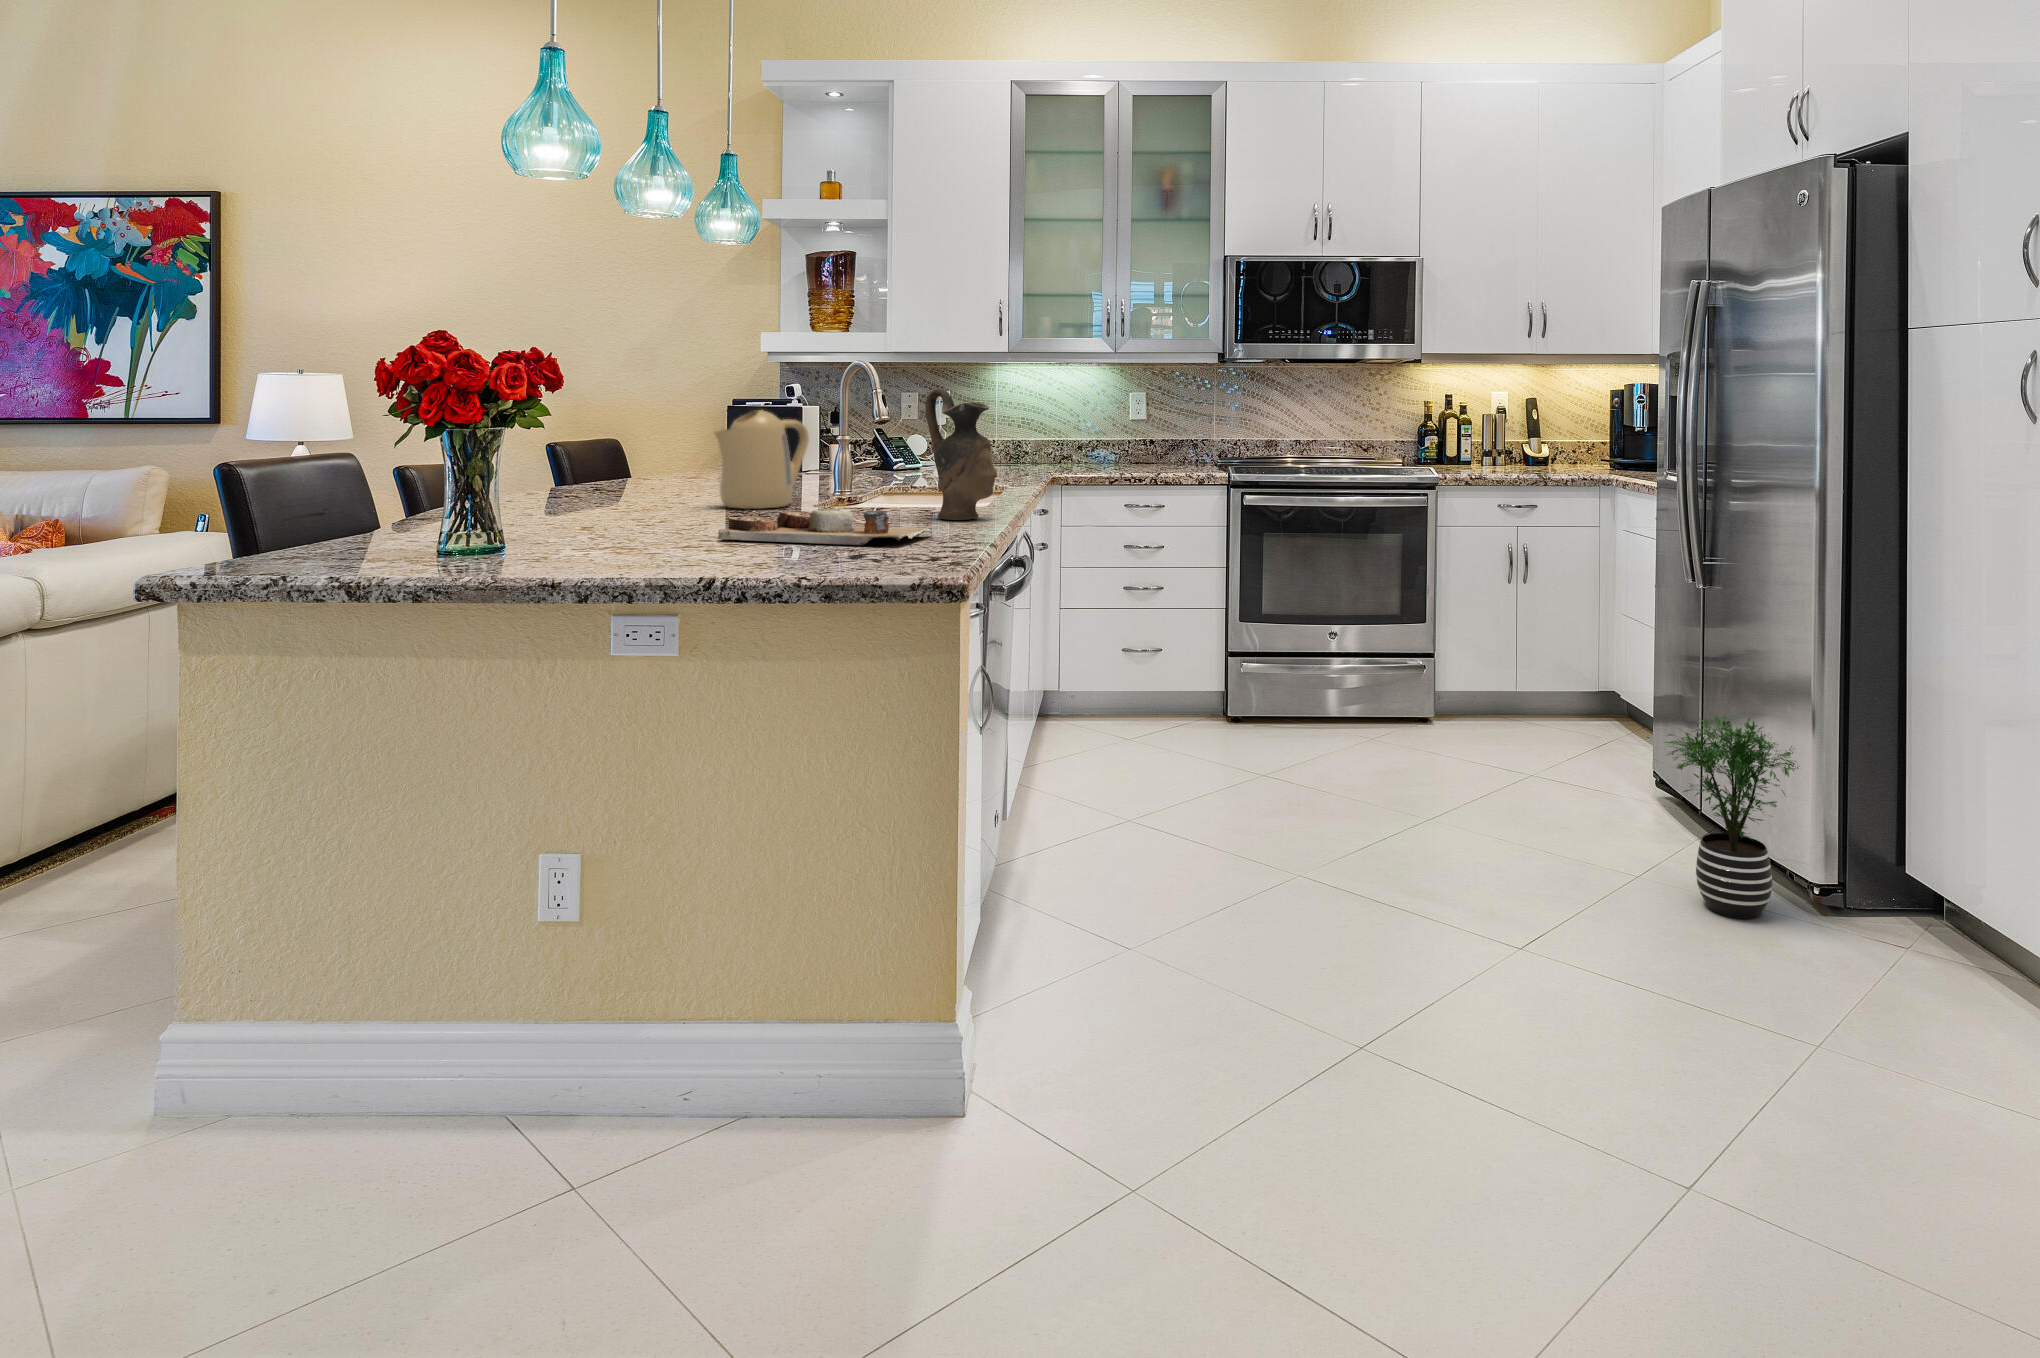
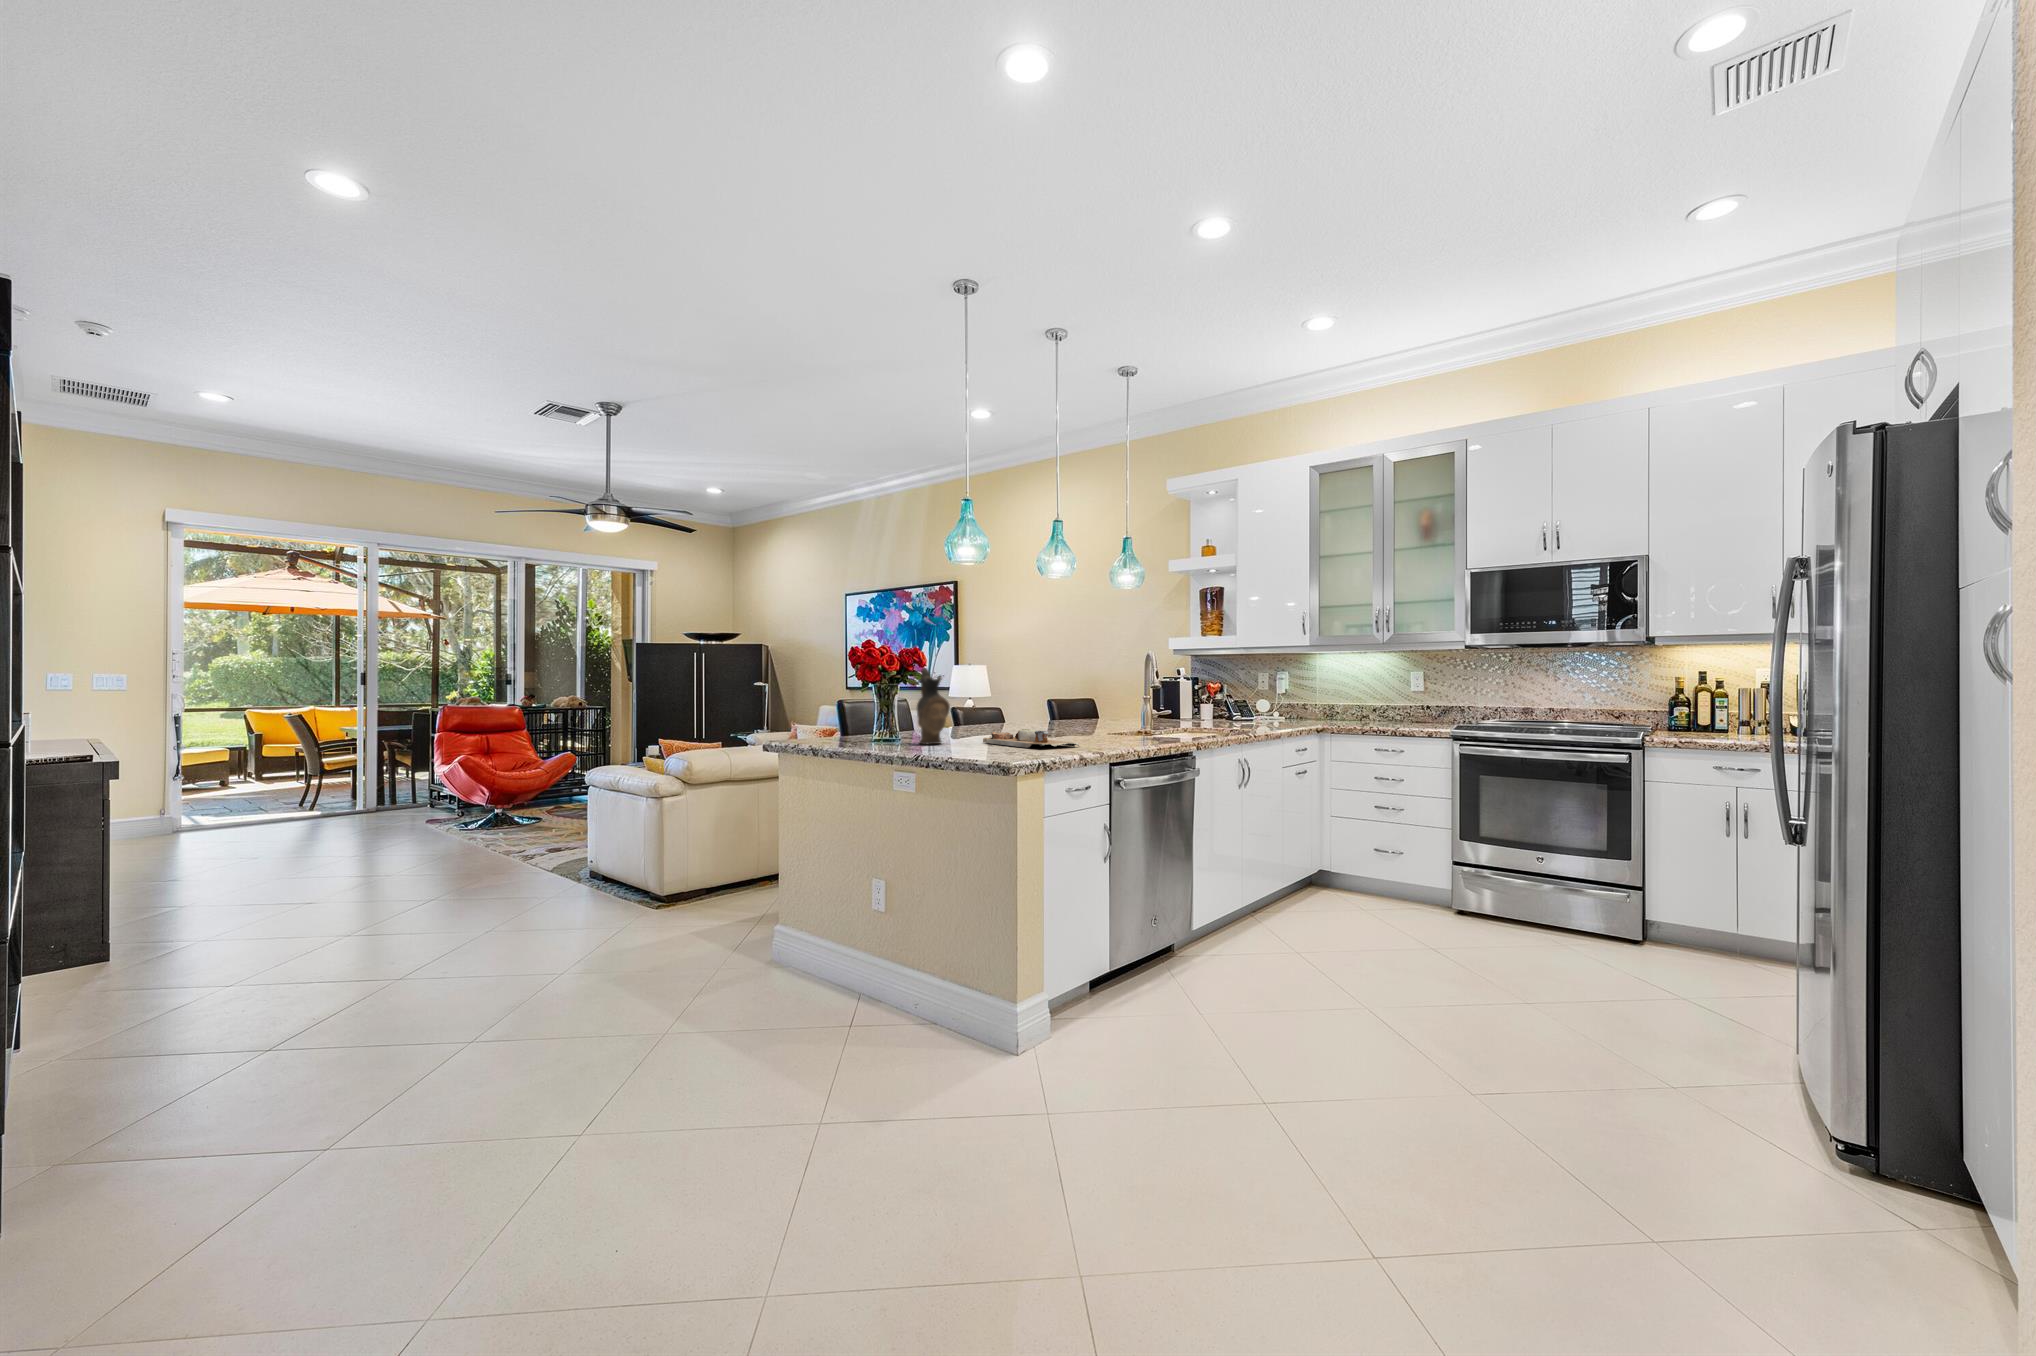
ceramic pitcher: present [925,388,997,520] -> present [917,668,950,744]
kettle: present [714,410,809,509] -> none [1042,680,1096,733]
potted plant: present [1665,714,1799,918] -> none [1639,939,1794,1120]

